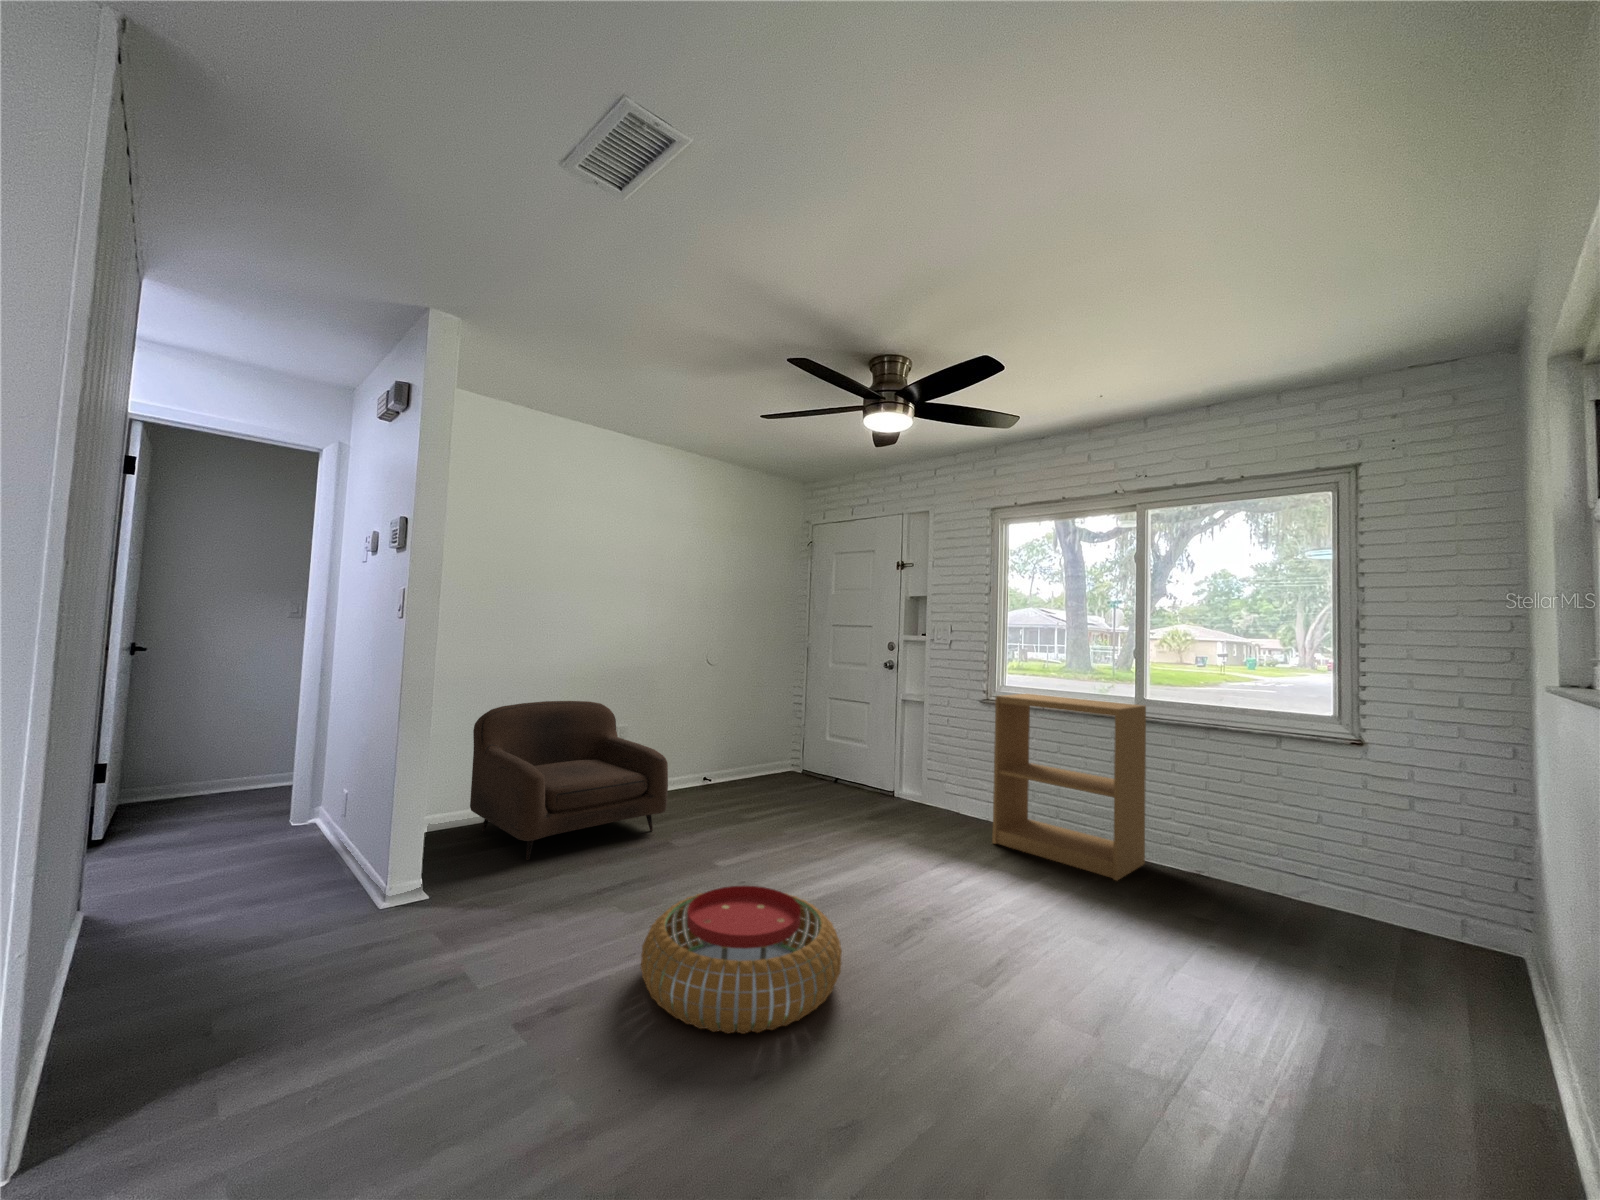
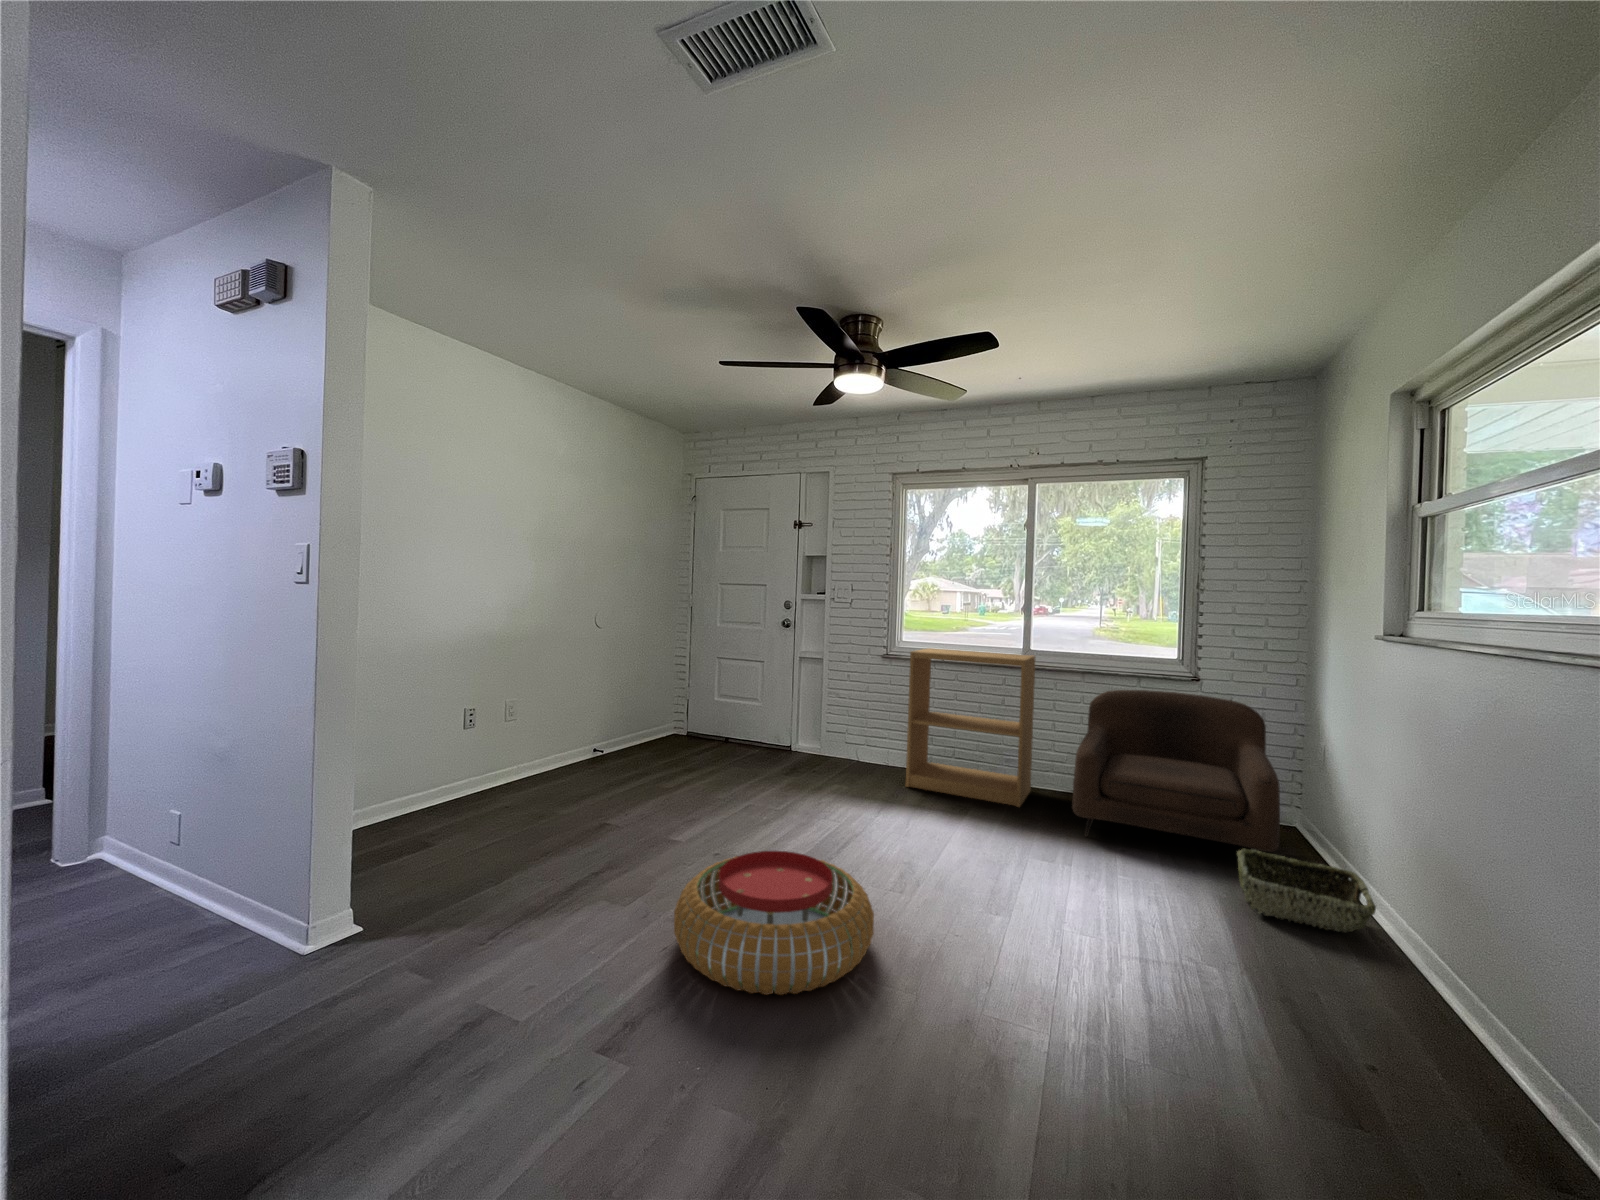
armchair: present [470,701,668,860] -> present [1072,690,1280,852]
woven basket: none [1348,966,1557,1112] -> present [1237,849,1376,932]

